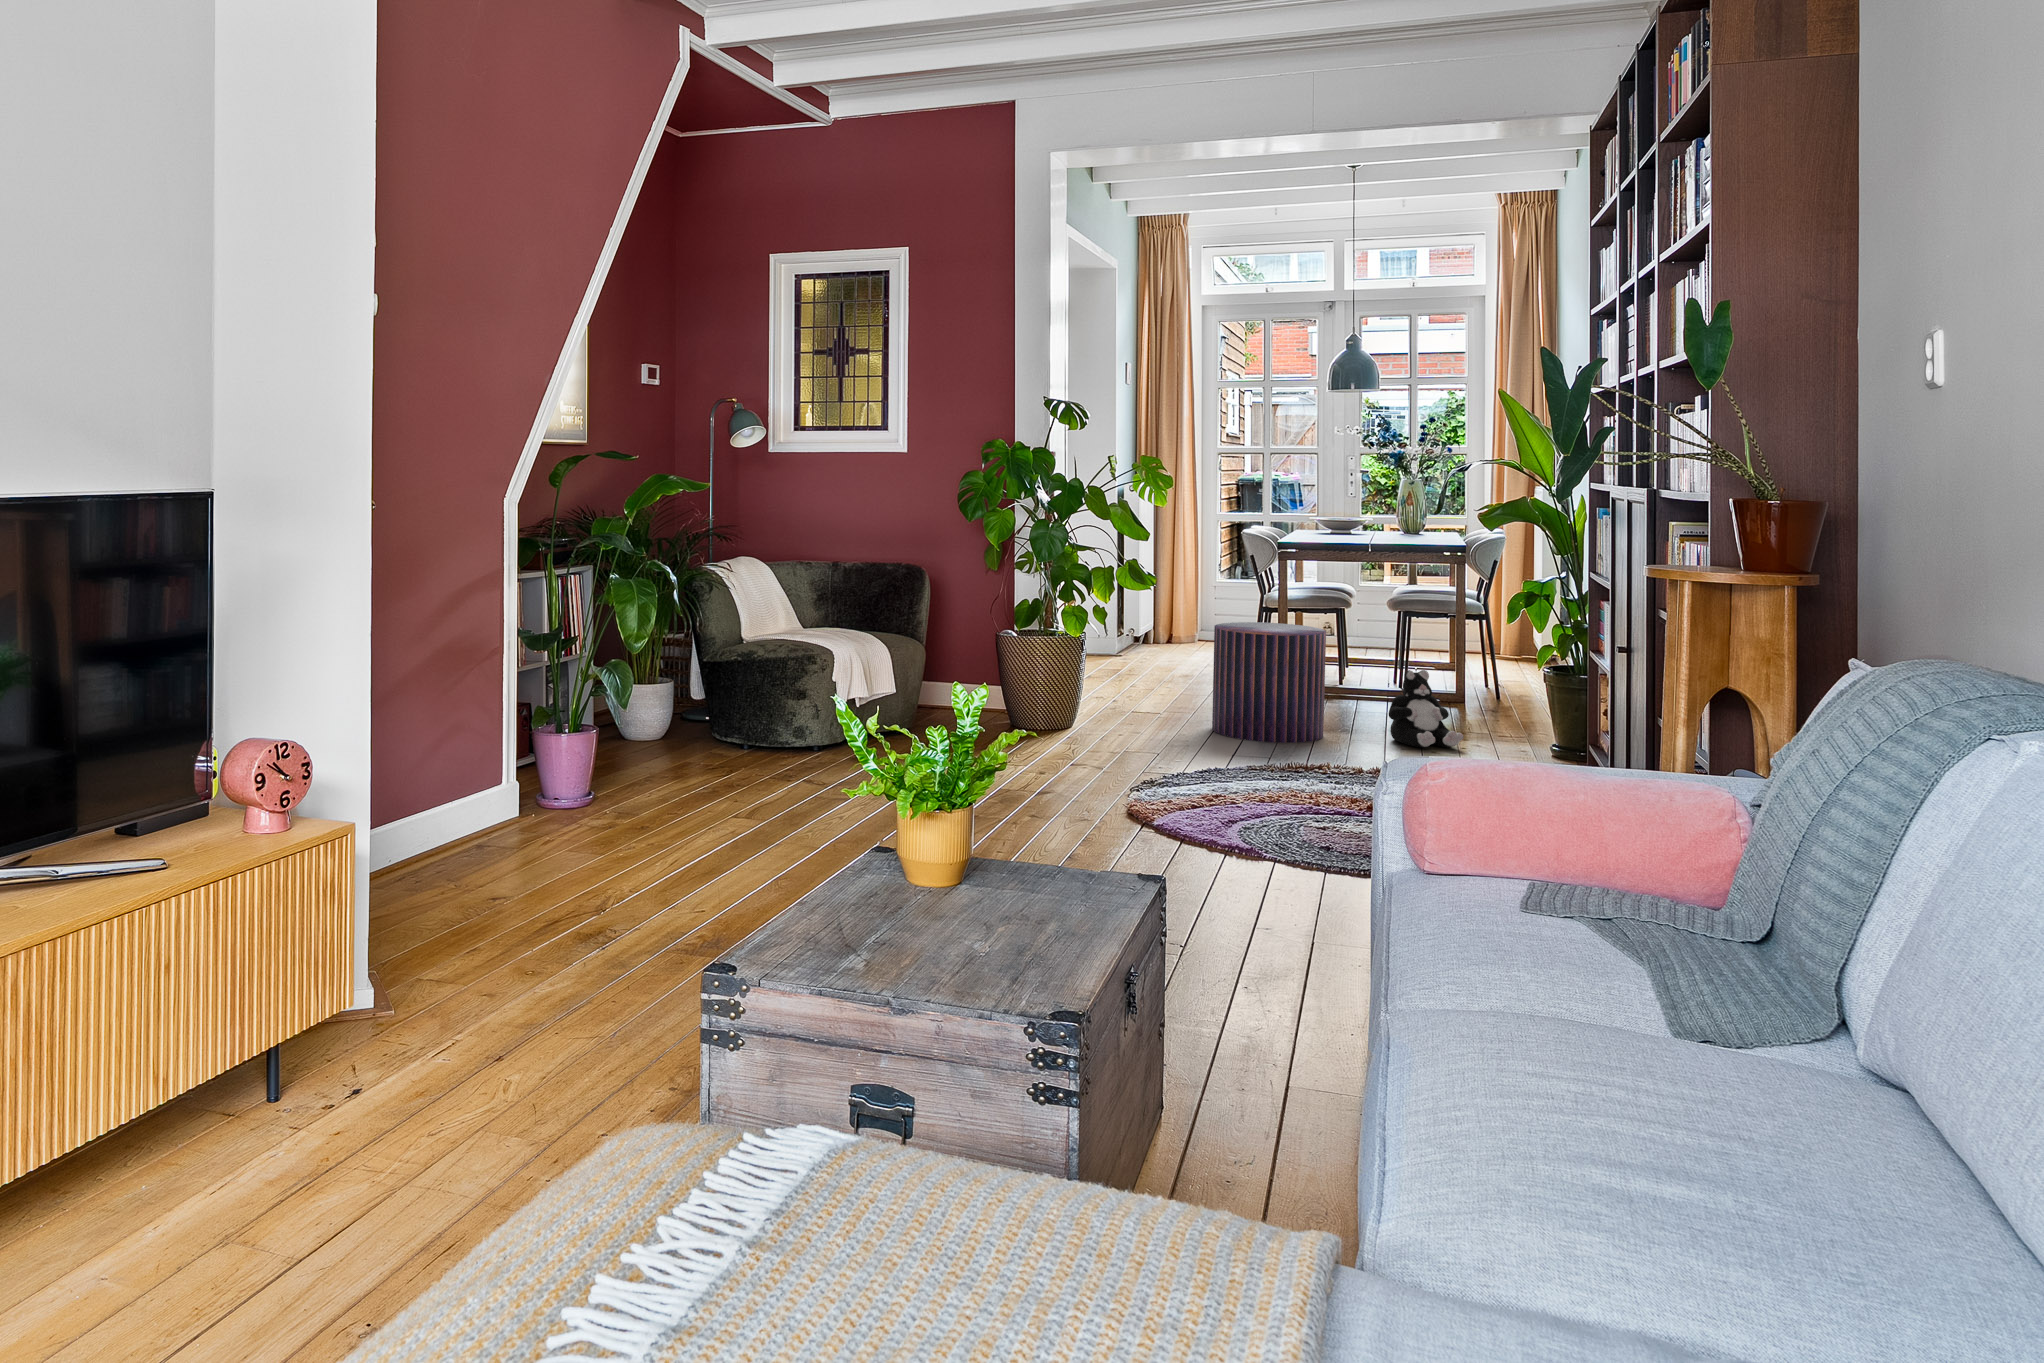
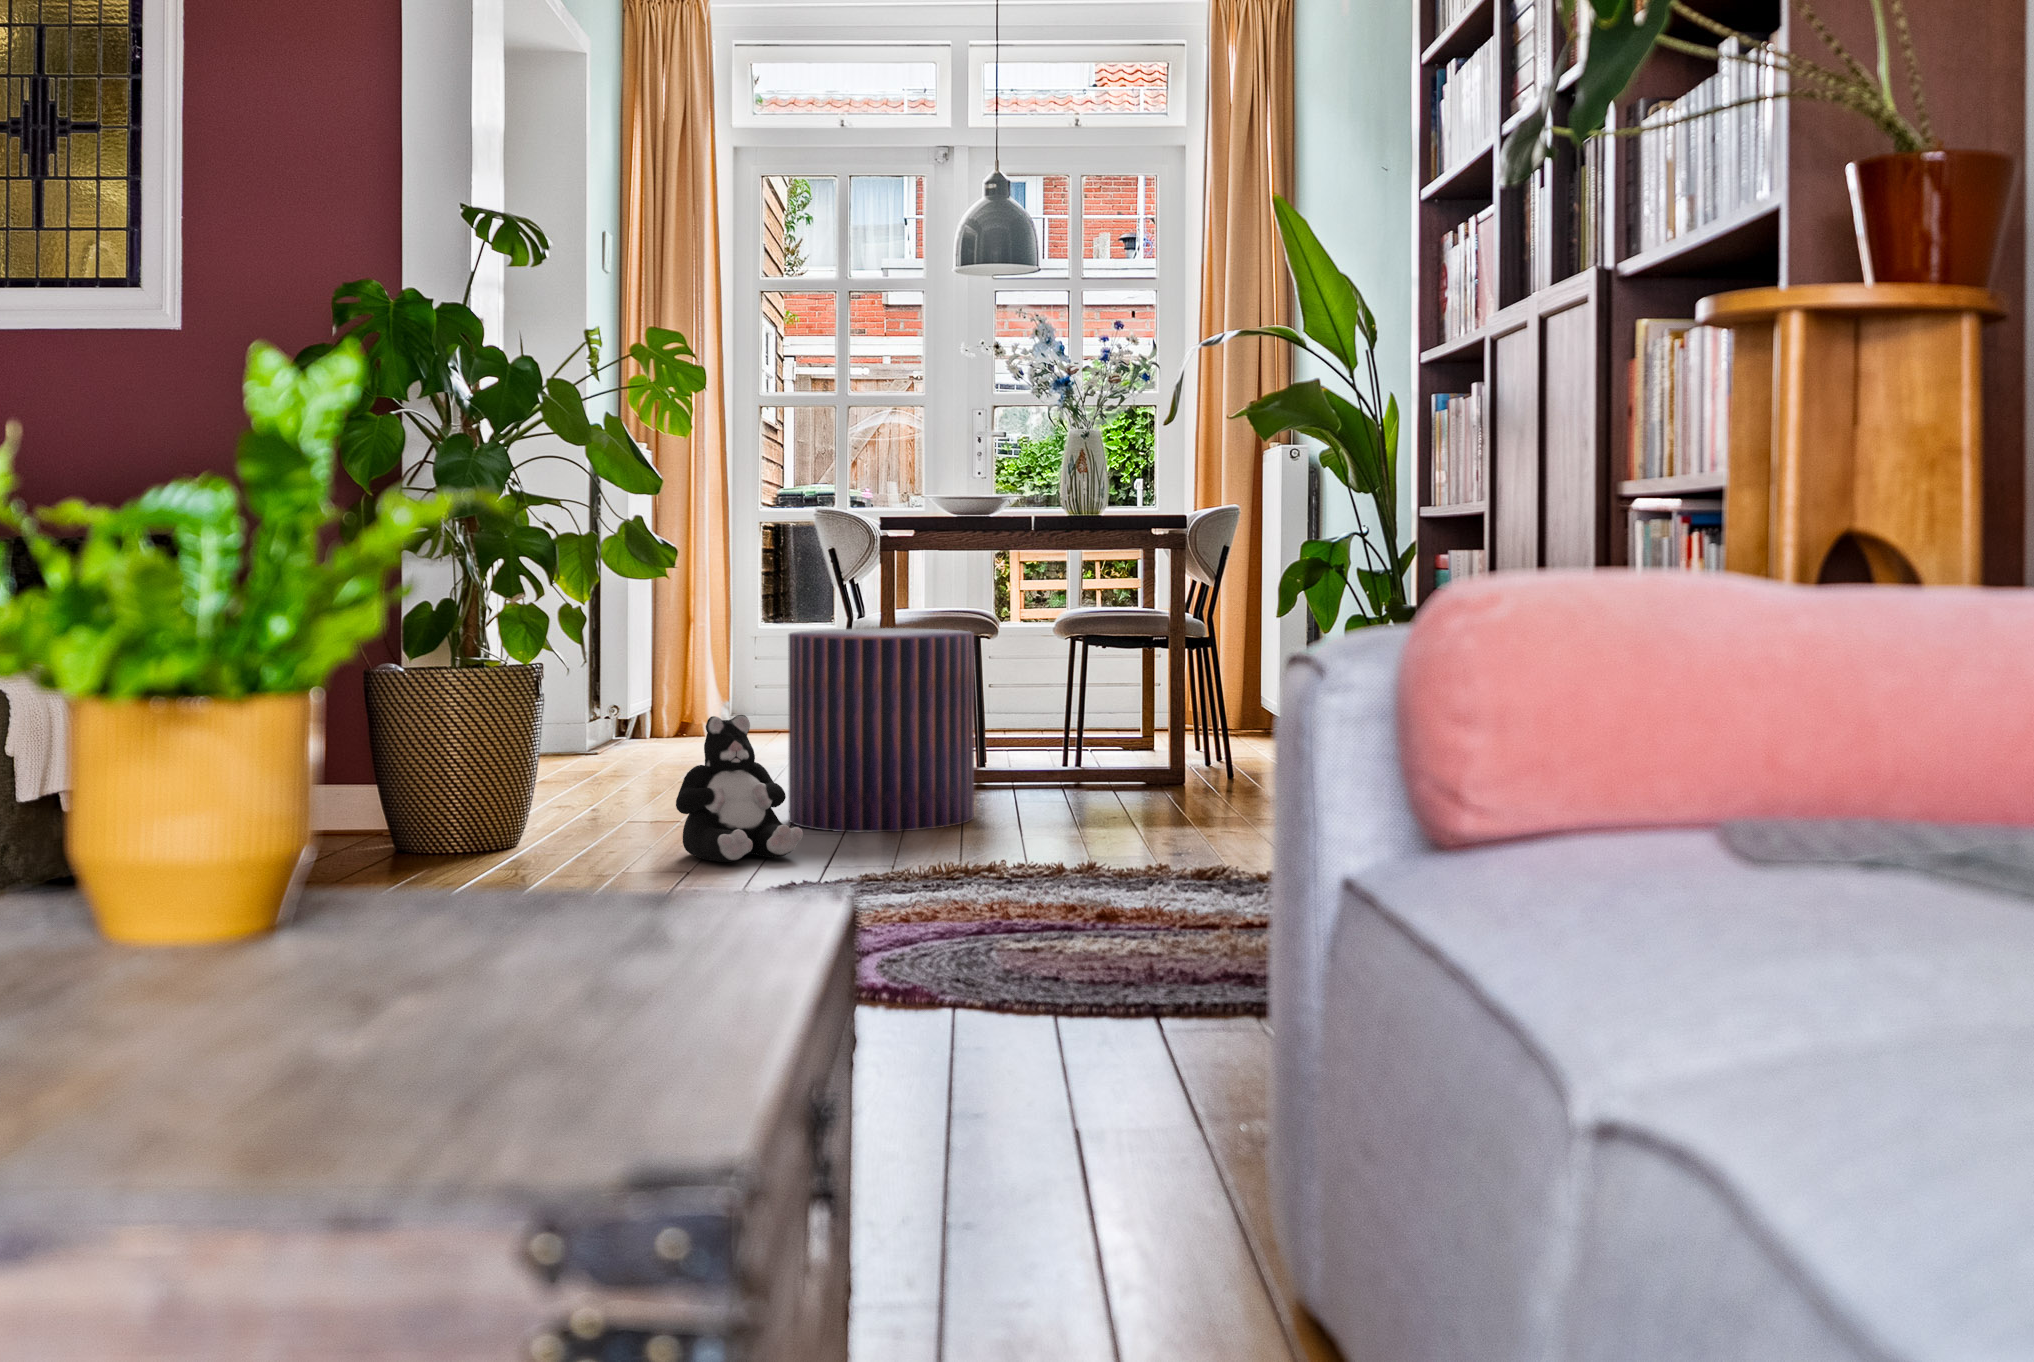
plush toy: present [1389,670,1463,747] -> present [676,715,803,862]

